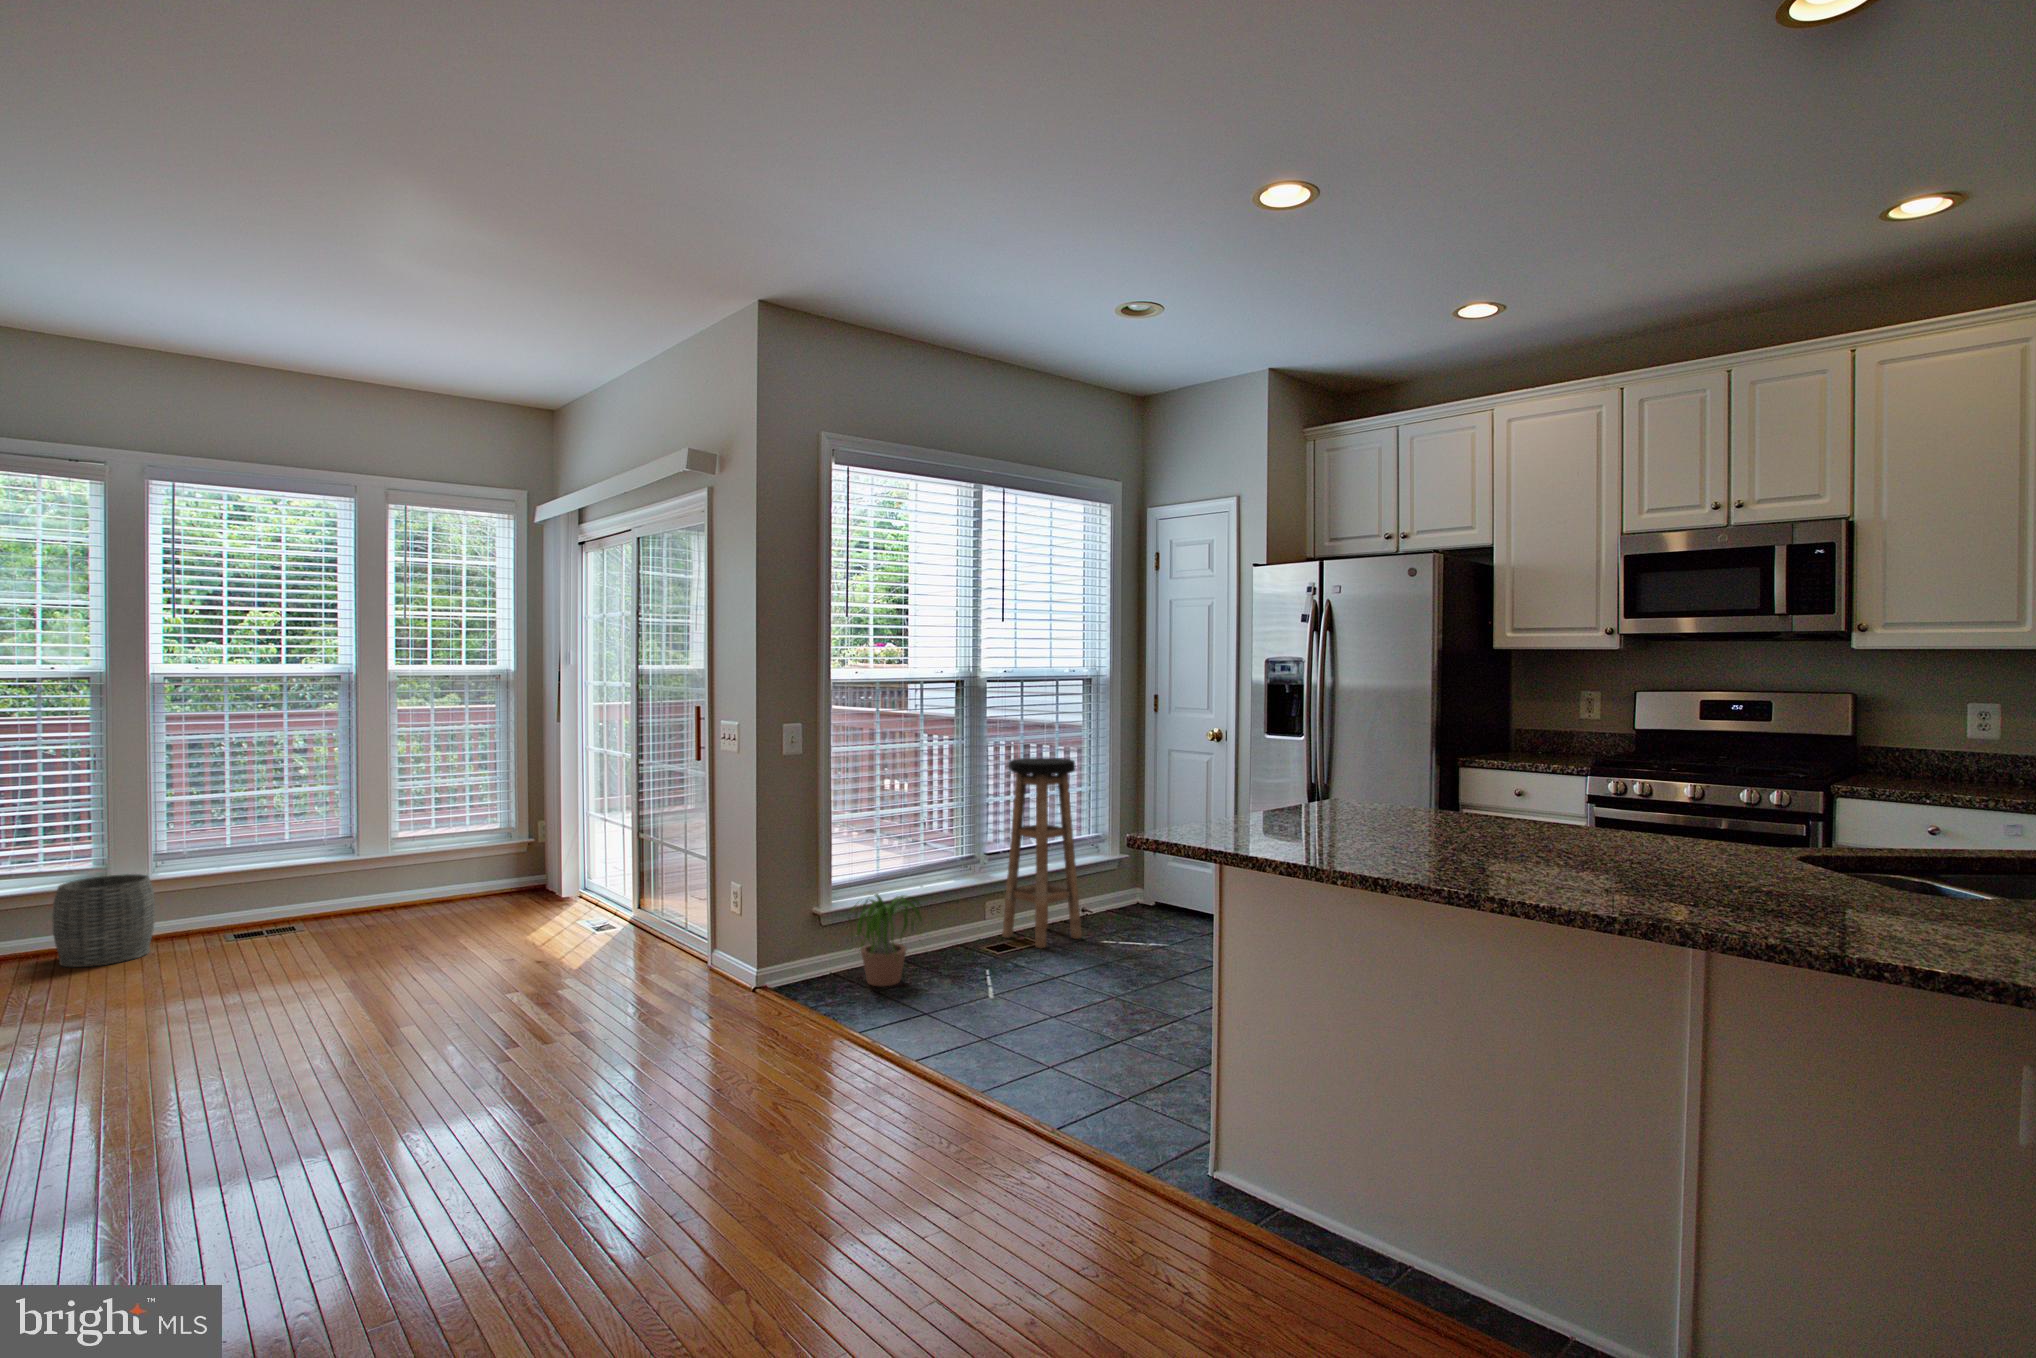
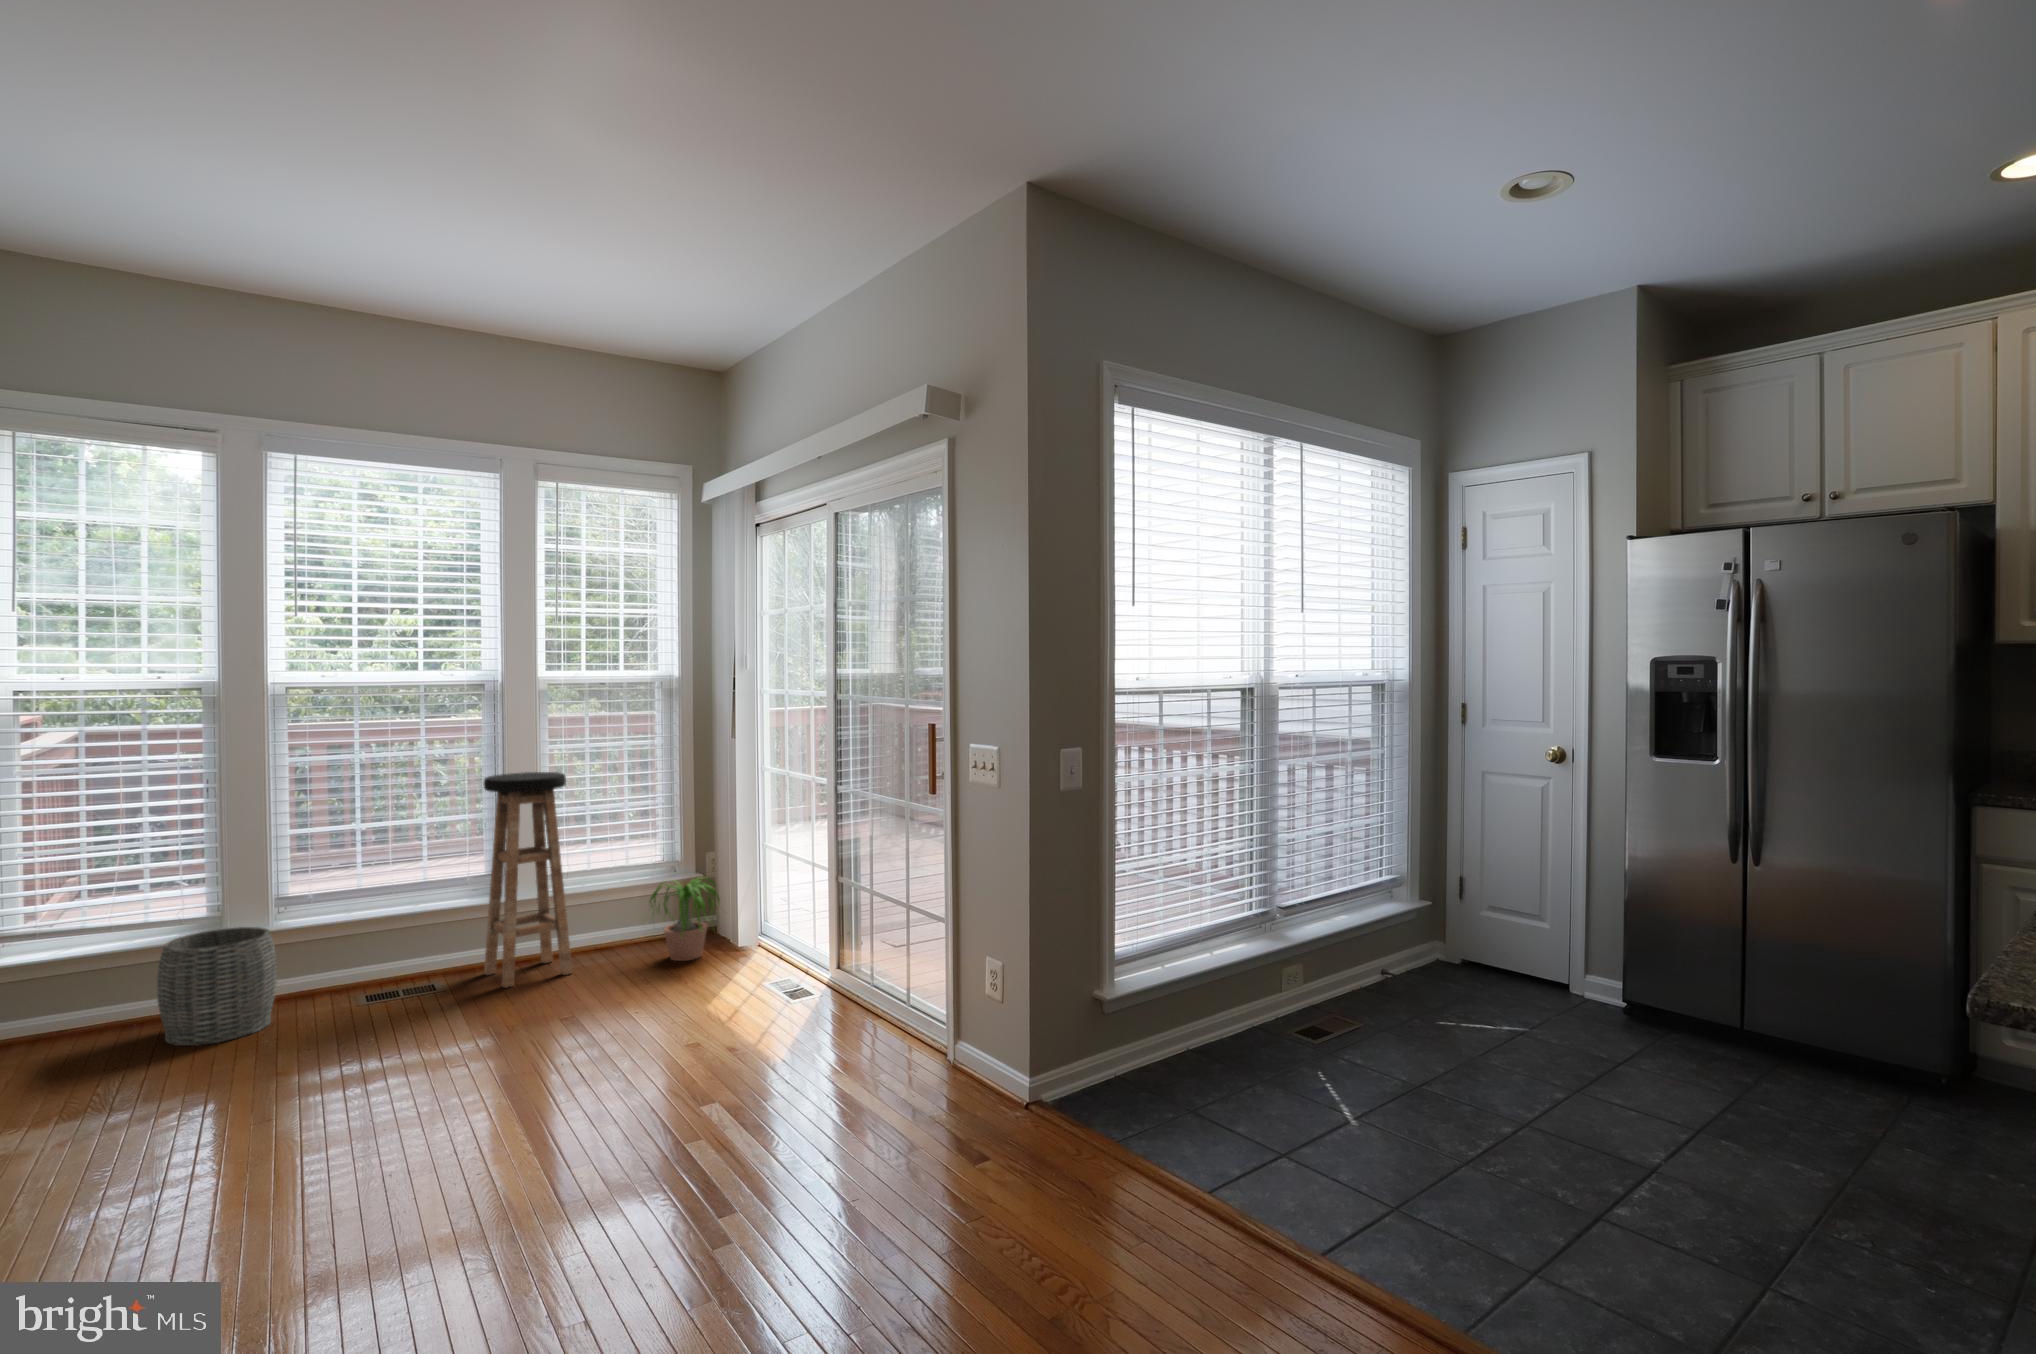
bar stool: present [1002,757,1082,948] -> present [484,772,572,988]
potted plant: present [850,894,922,986] -> present [650,878,720,961]

